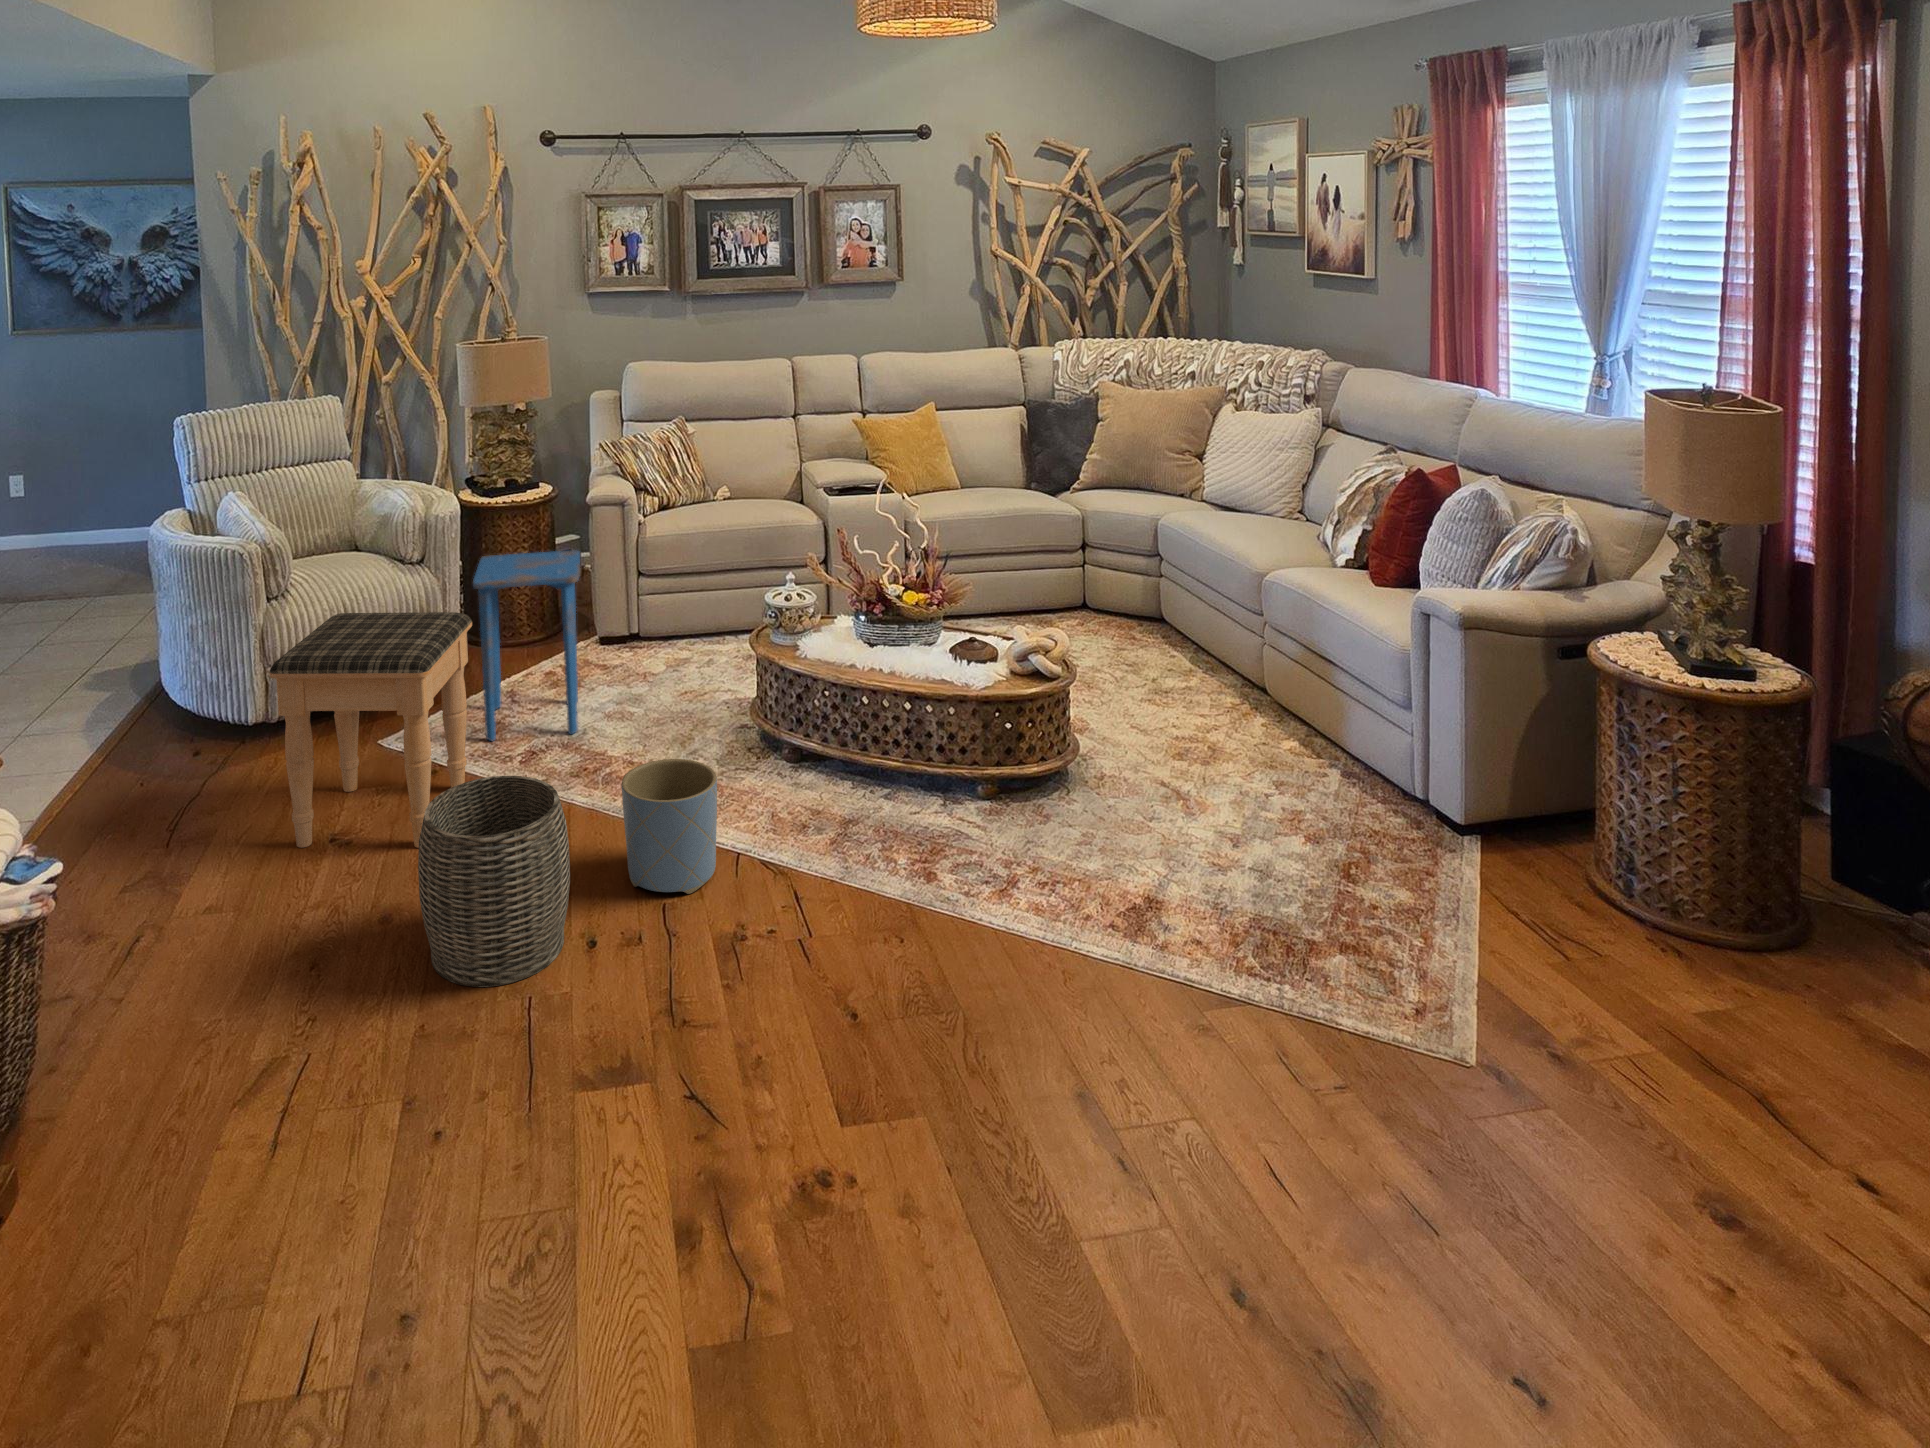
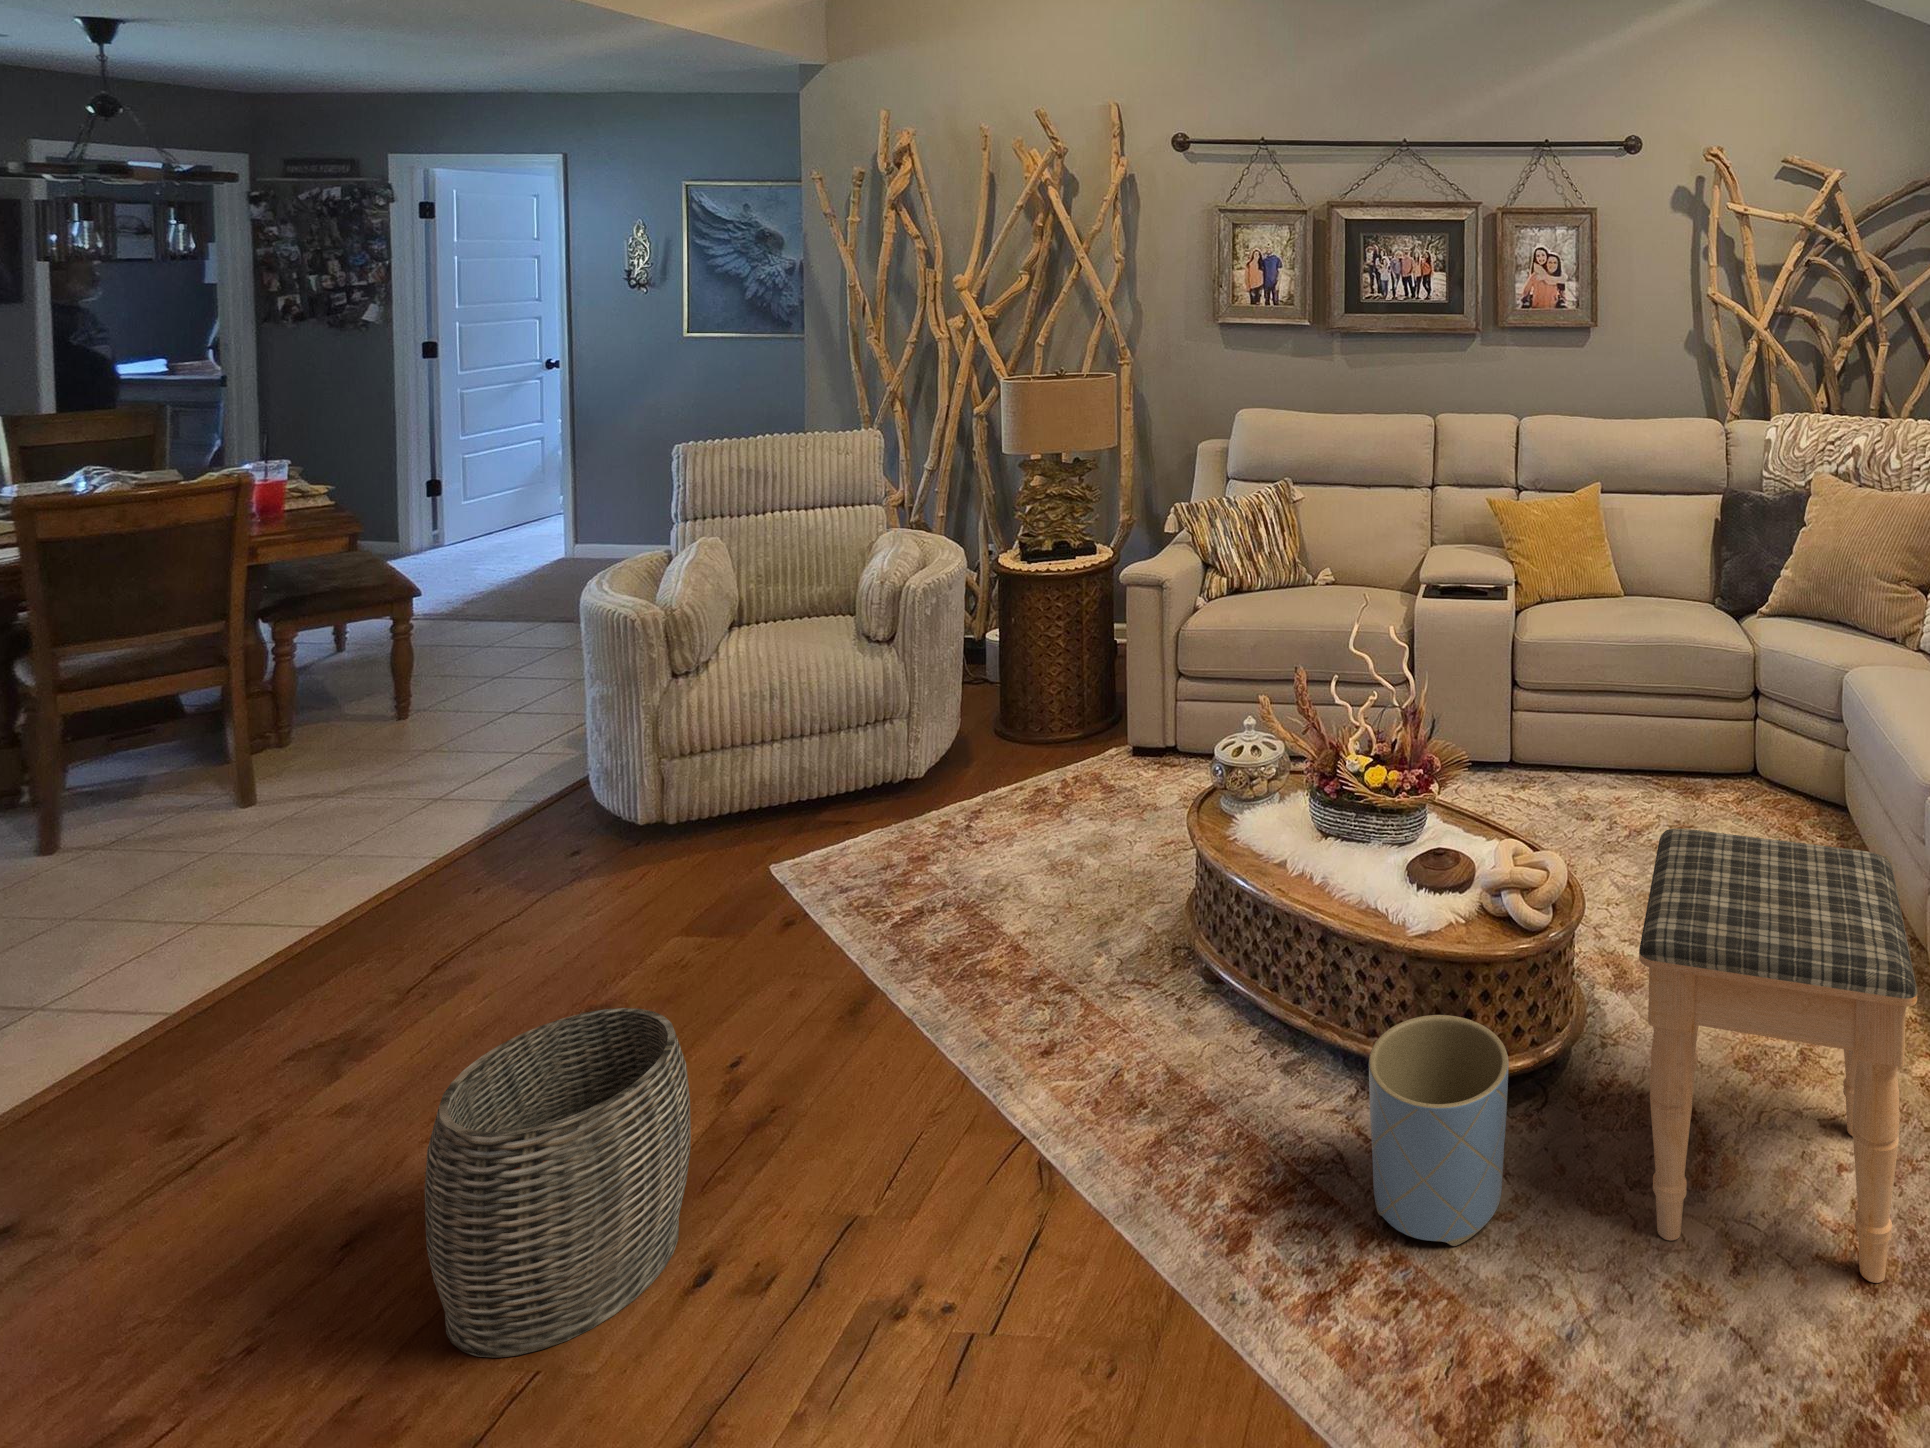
side table: present [473,550,580,741] -> none [867,645,1044,890]
footstool: present [270,612,472,848] -> present [1639,829,1917,1283]
planter: present [622,759,717,894] -> present [1369,1015,1509,1246]

